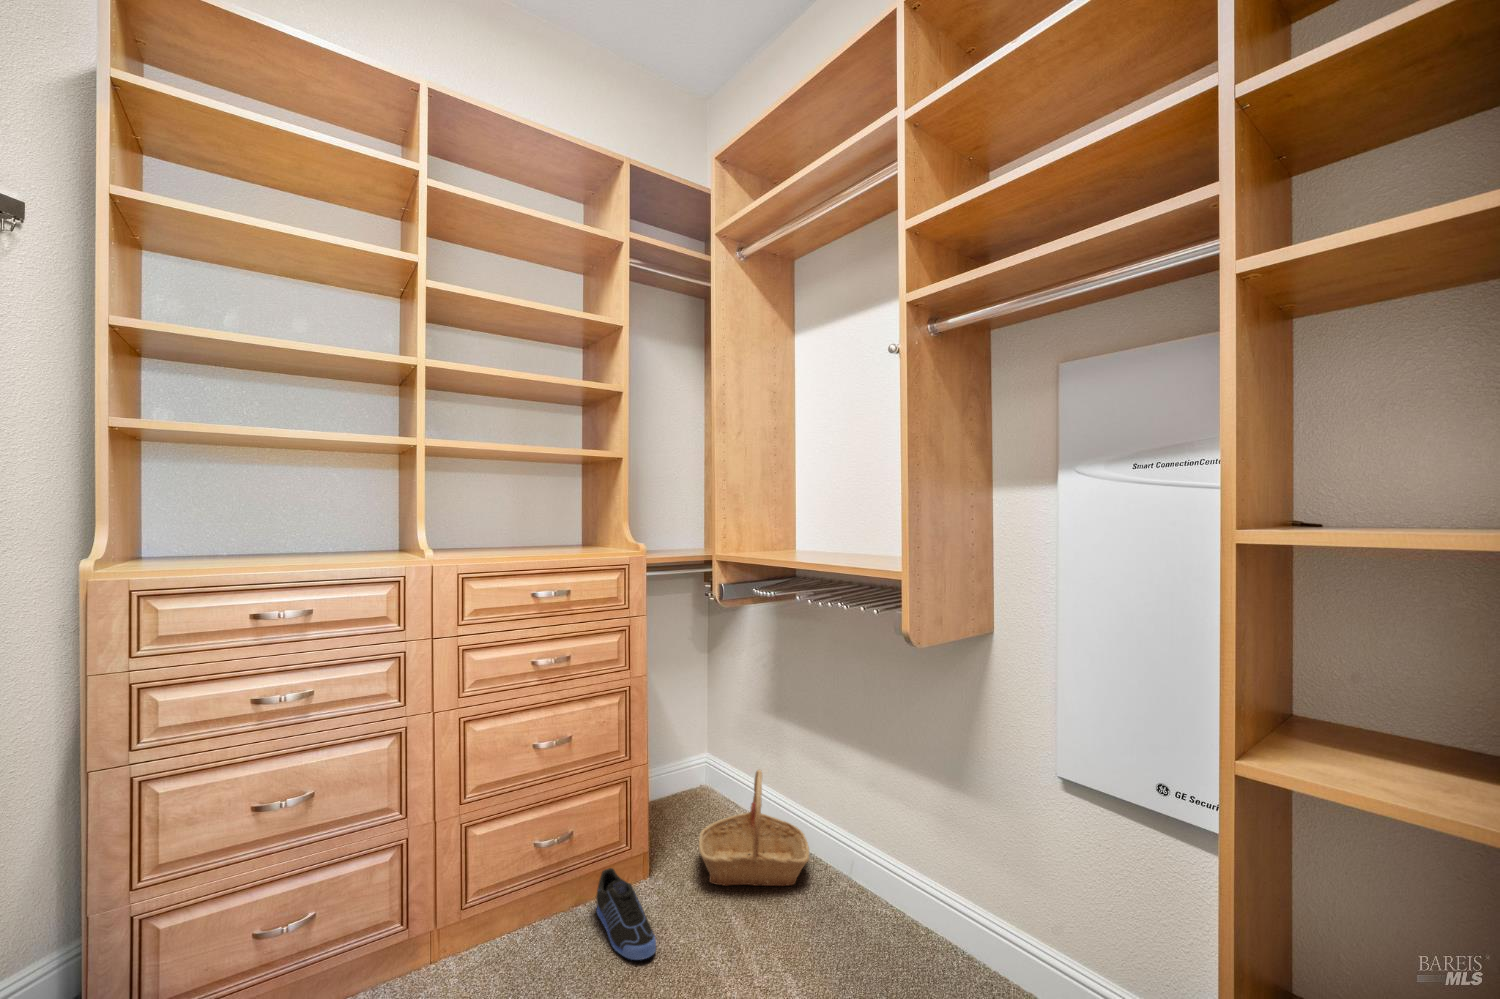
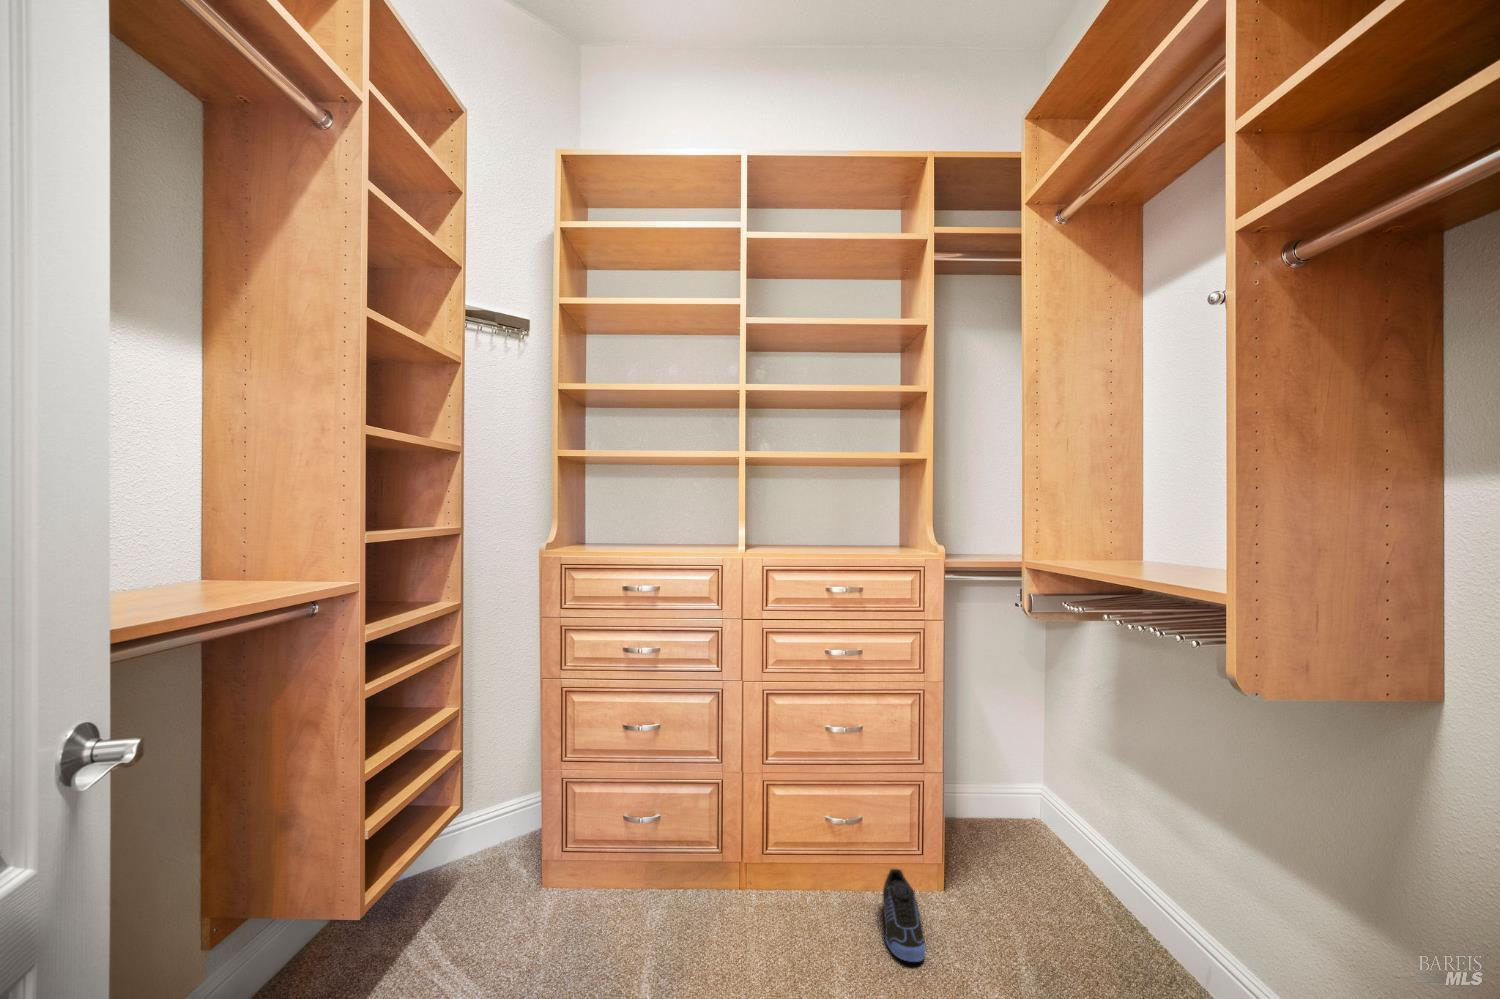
basket: present [699,770,809,886] -> none [999,818,1143,964]

